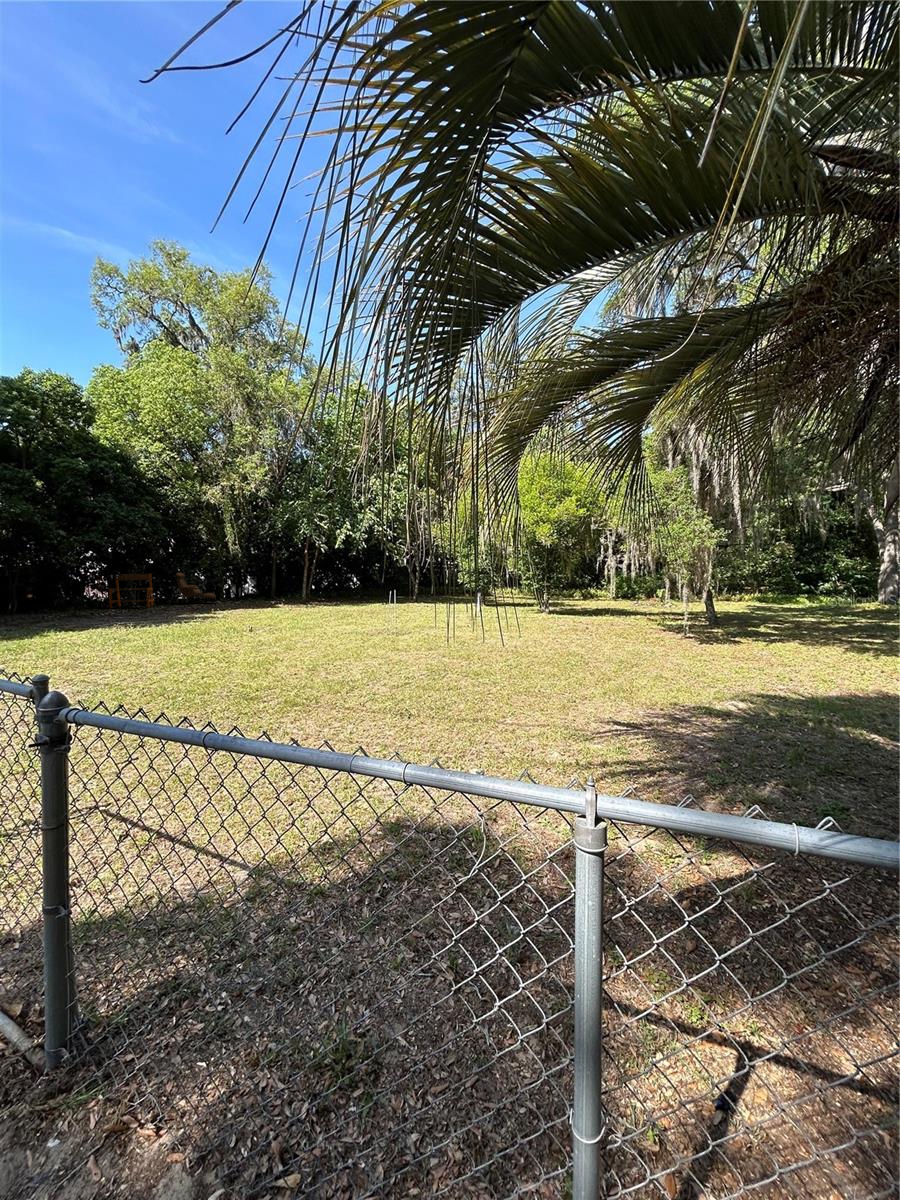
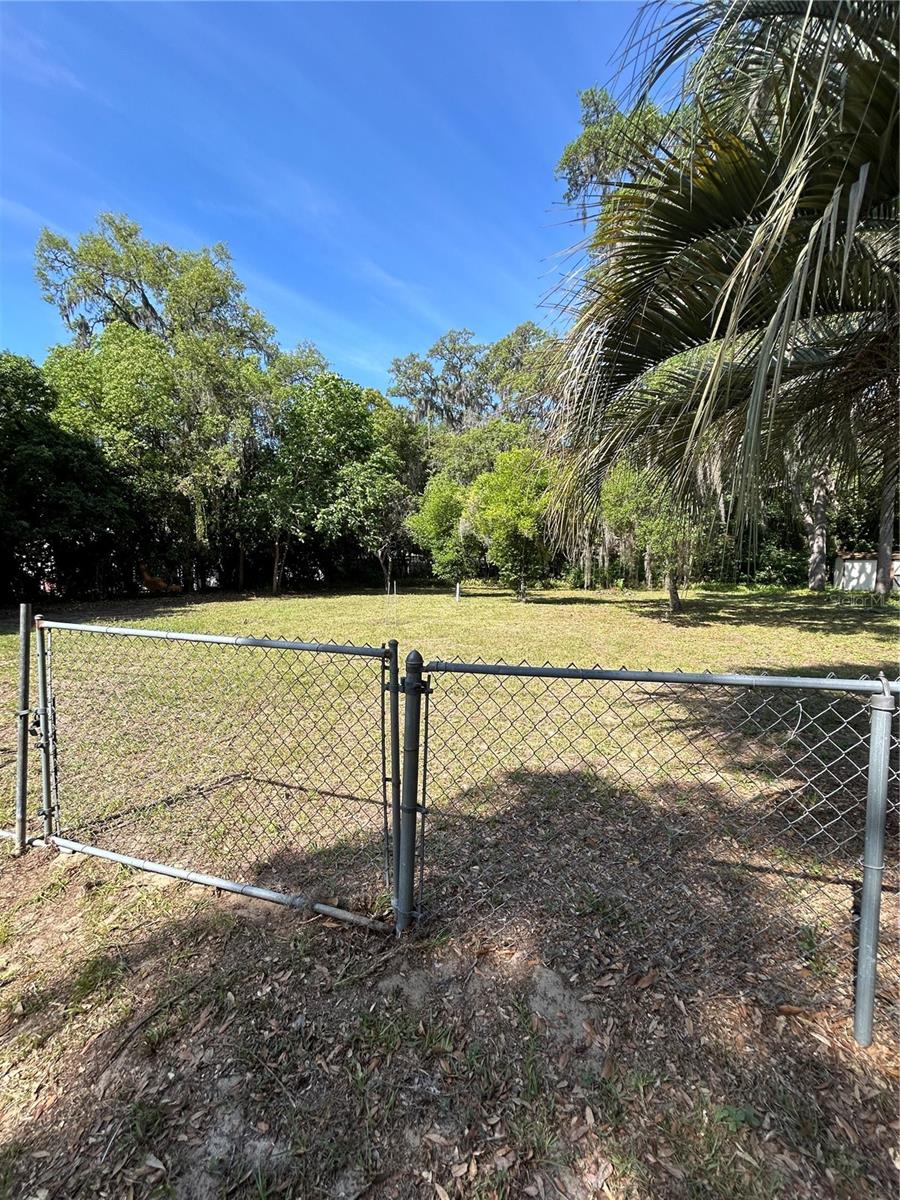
bench: present [109,574,154,608] -> none [72,566,120,602]

